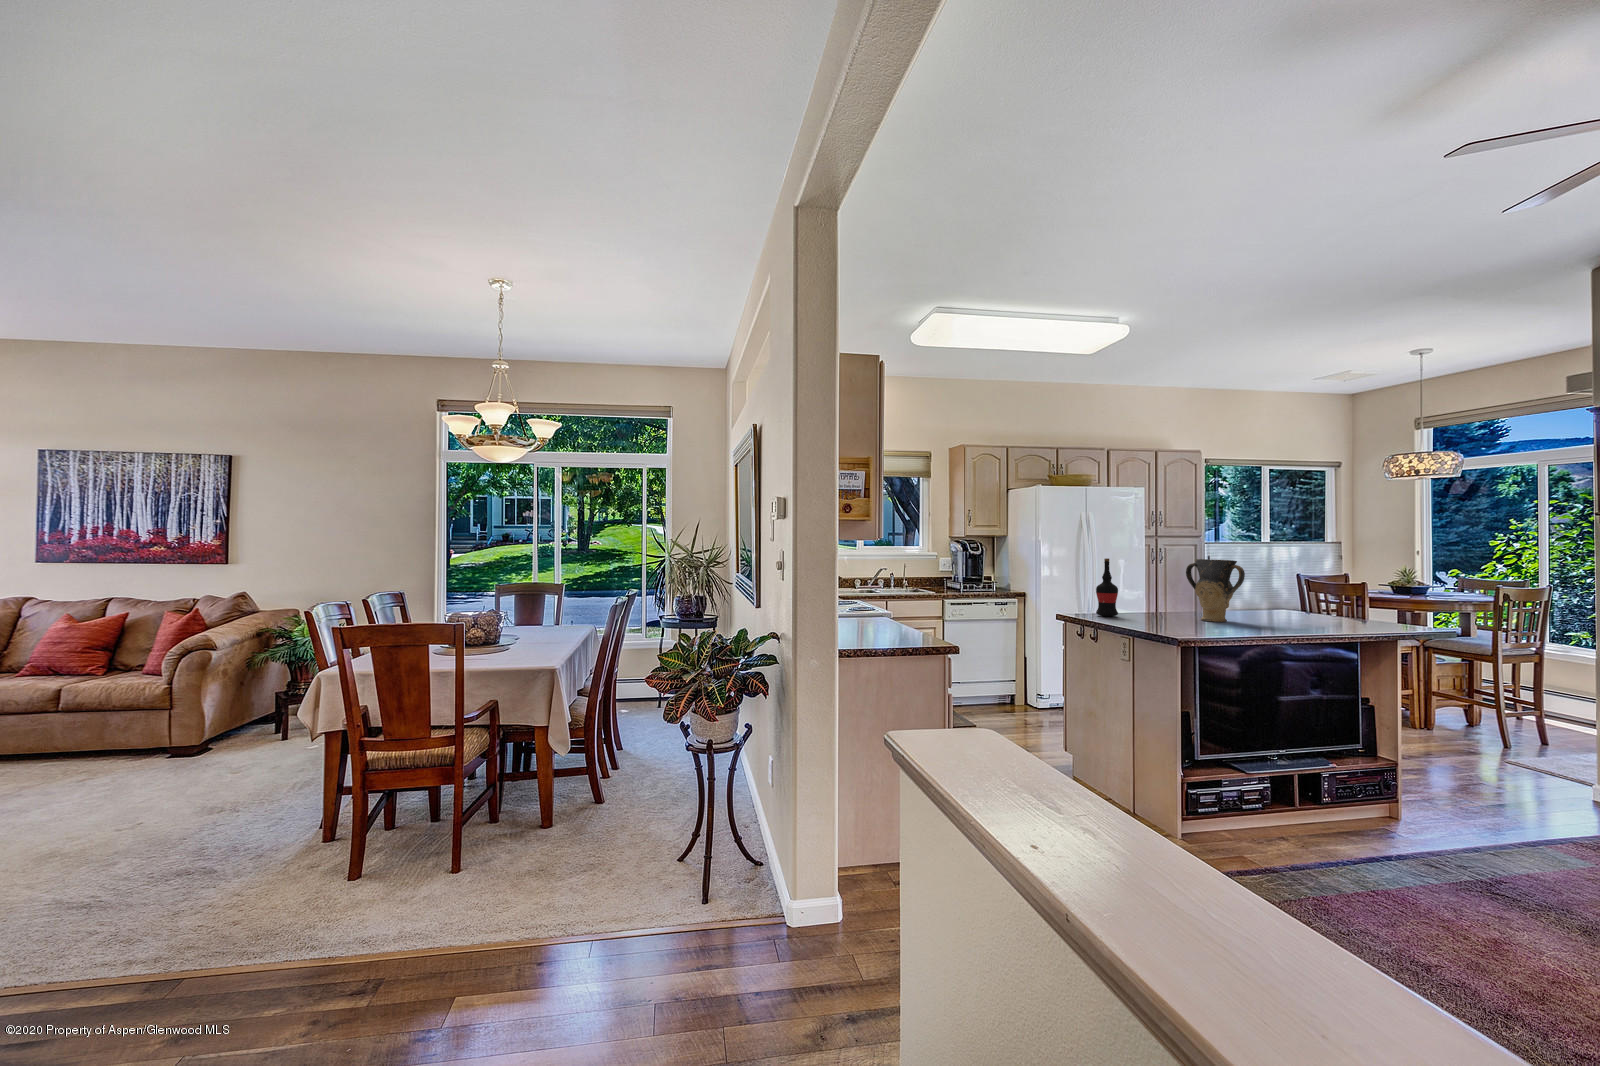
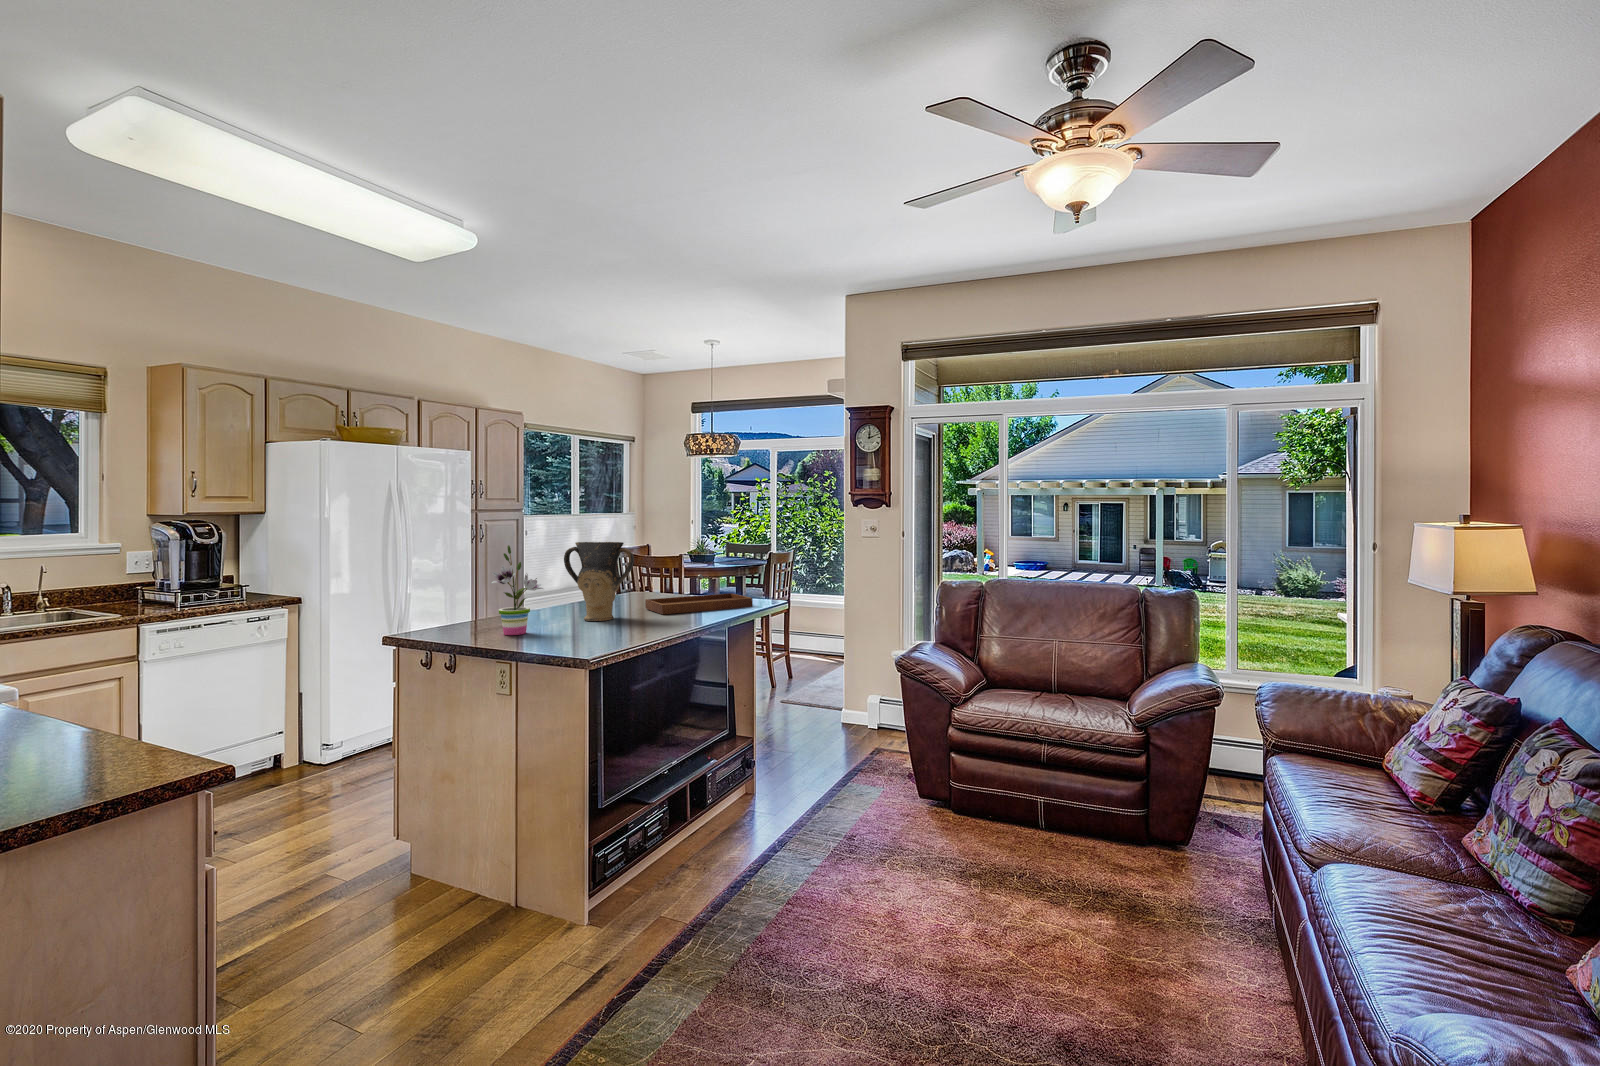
wine bottle: present [1096,558,1118,616] -> none [443,546,477,631]
potted plant: none [1122,559,1163,622] -> present [491,545,543,635]
tray: none [1265,593,1380,628] -> present [645,574,753,614]

